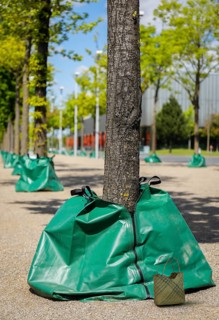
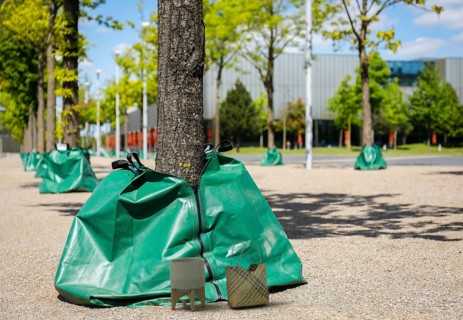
planter: none [112,266,138,307] -> present [170,258,205,311]

